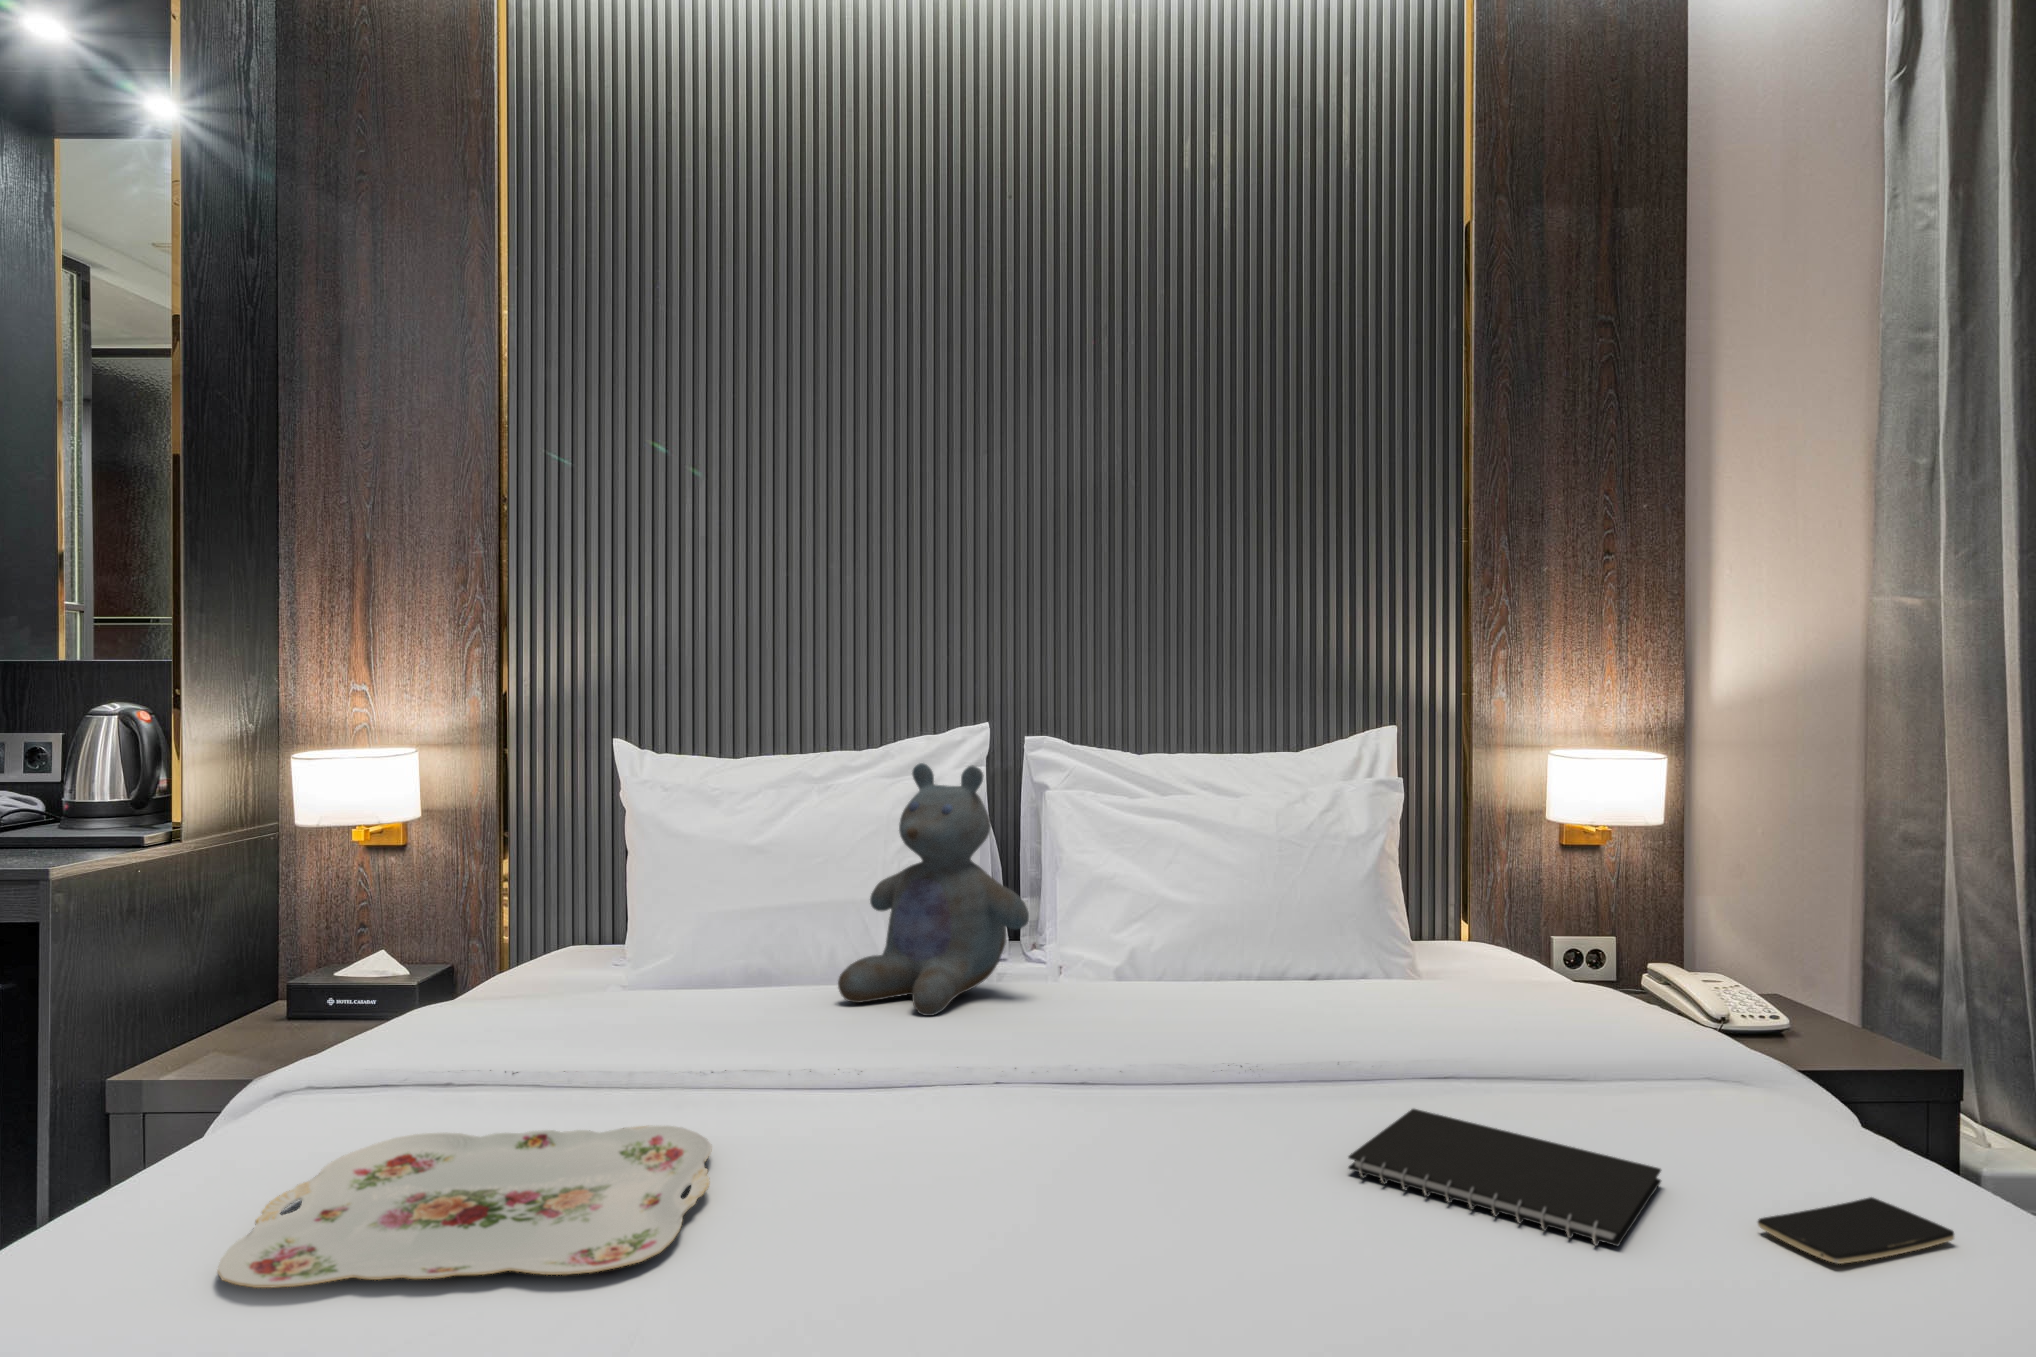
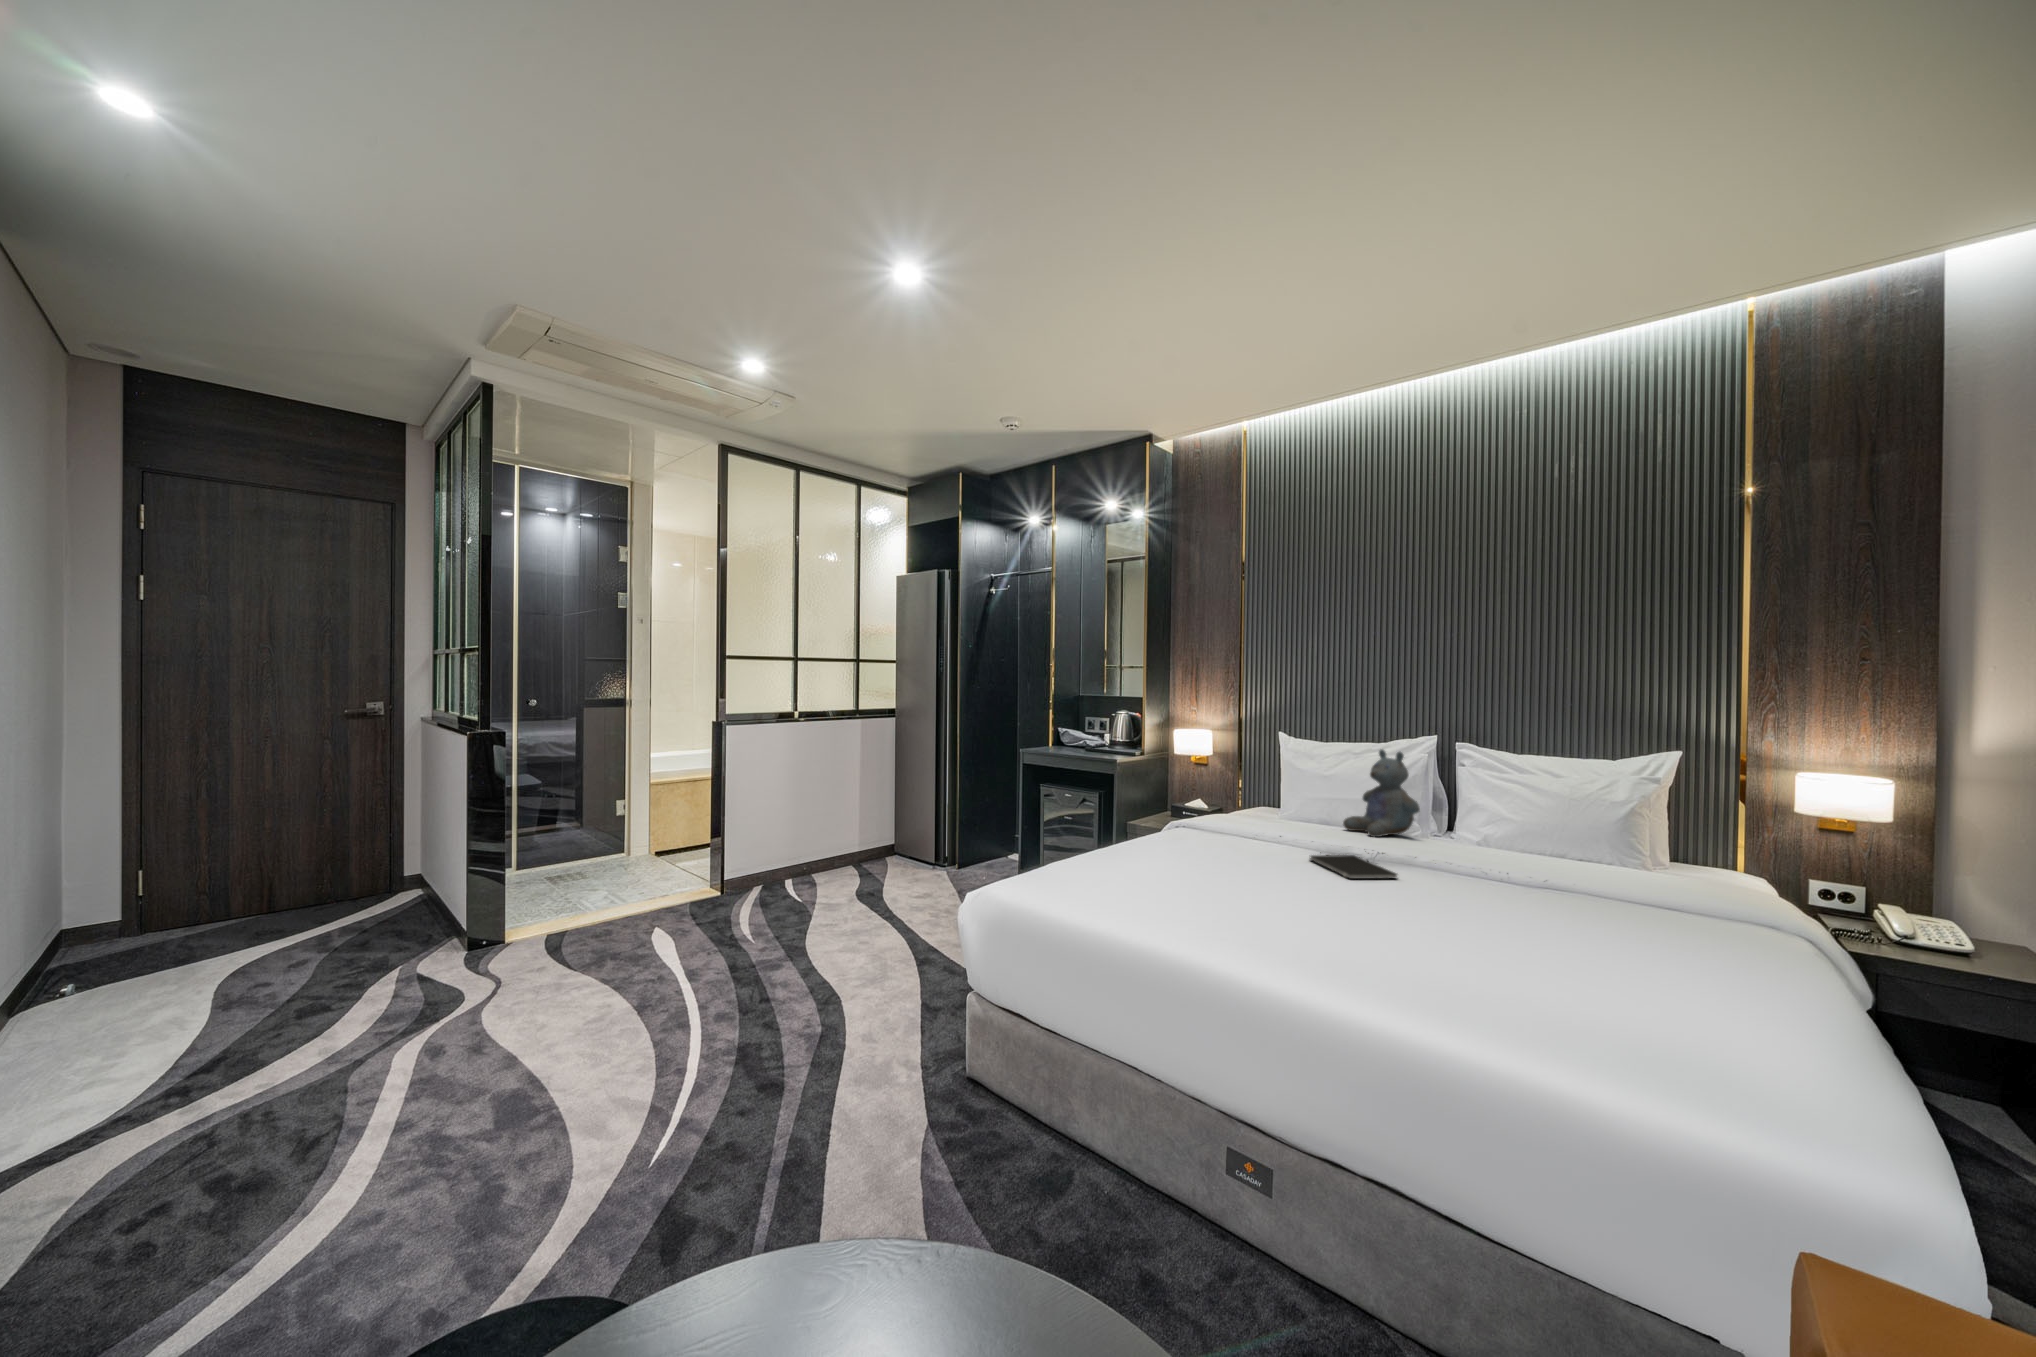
notebook: present [1348,1109,1661,1246] -> present [1310,855,1397,879]
serving tray: present [217,1126,712,1288] -> none [1167,832,1281,860]
smartphone: present [1758,1197,1954,1264] -> none [1622,925,1707,946]

